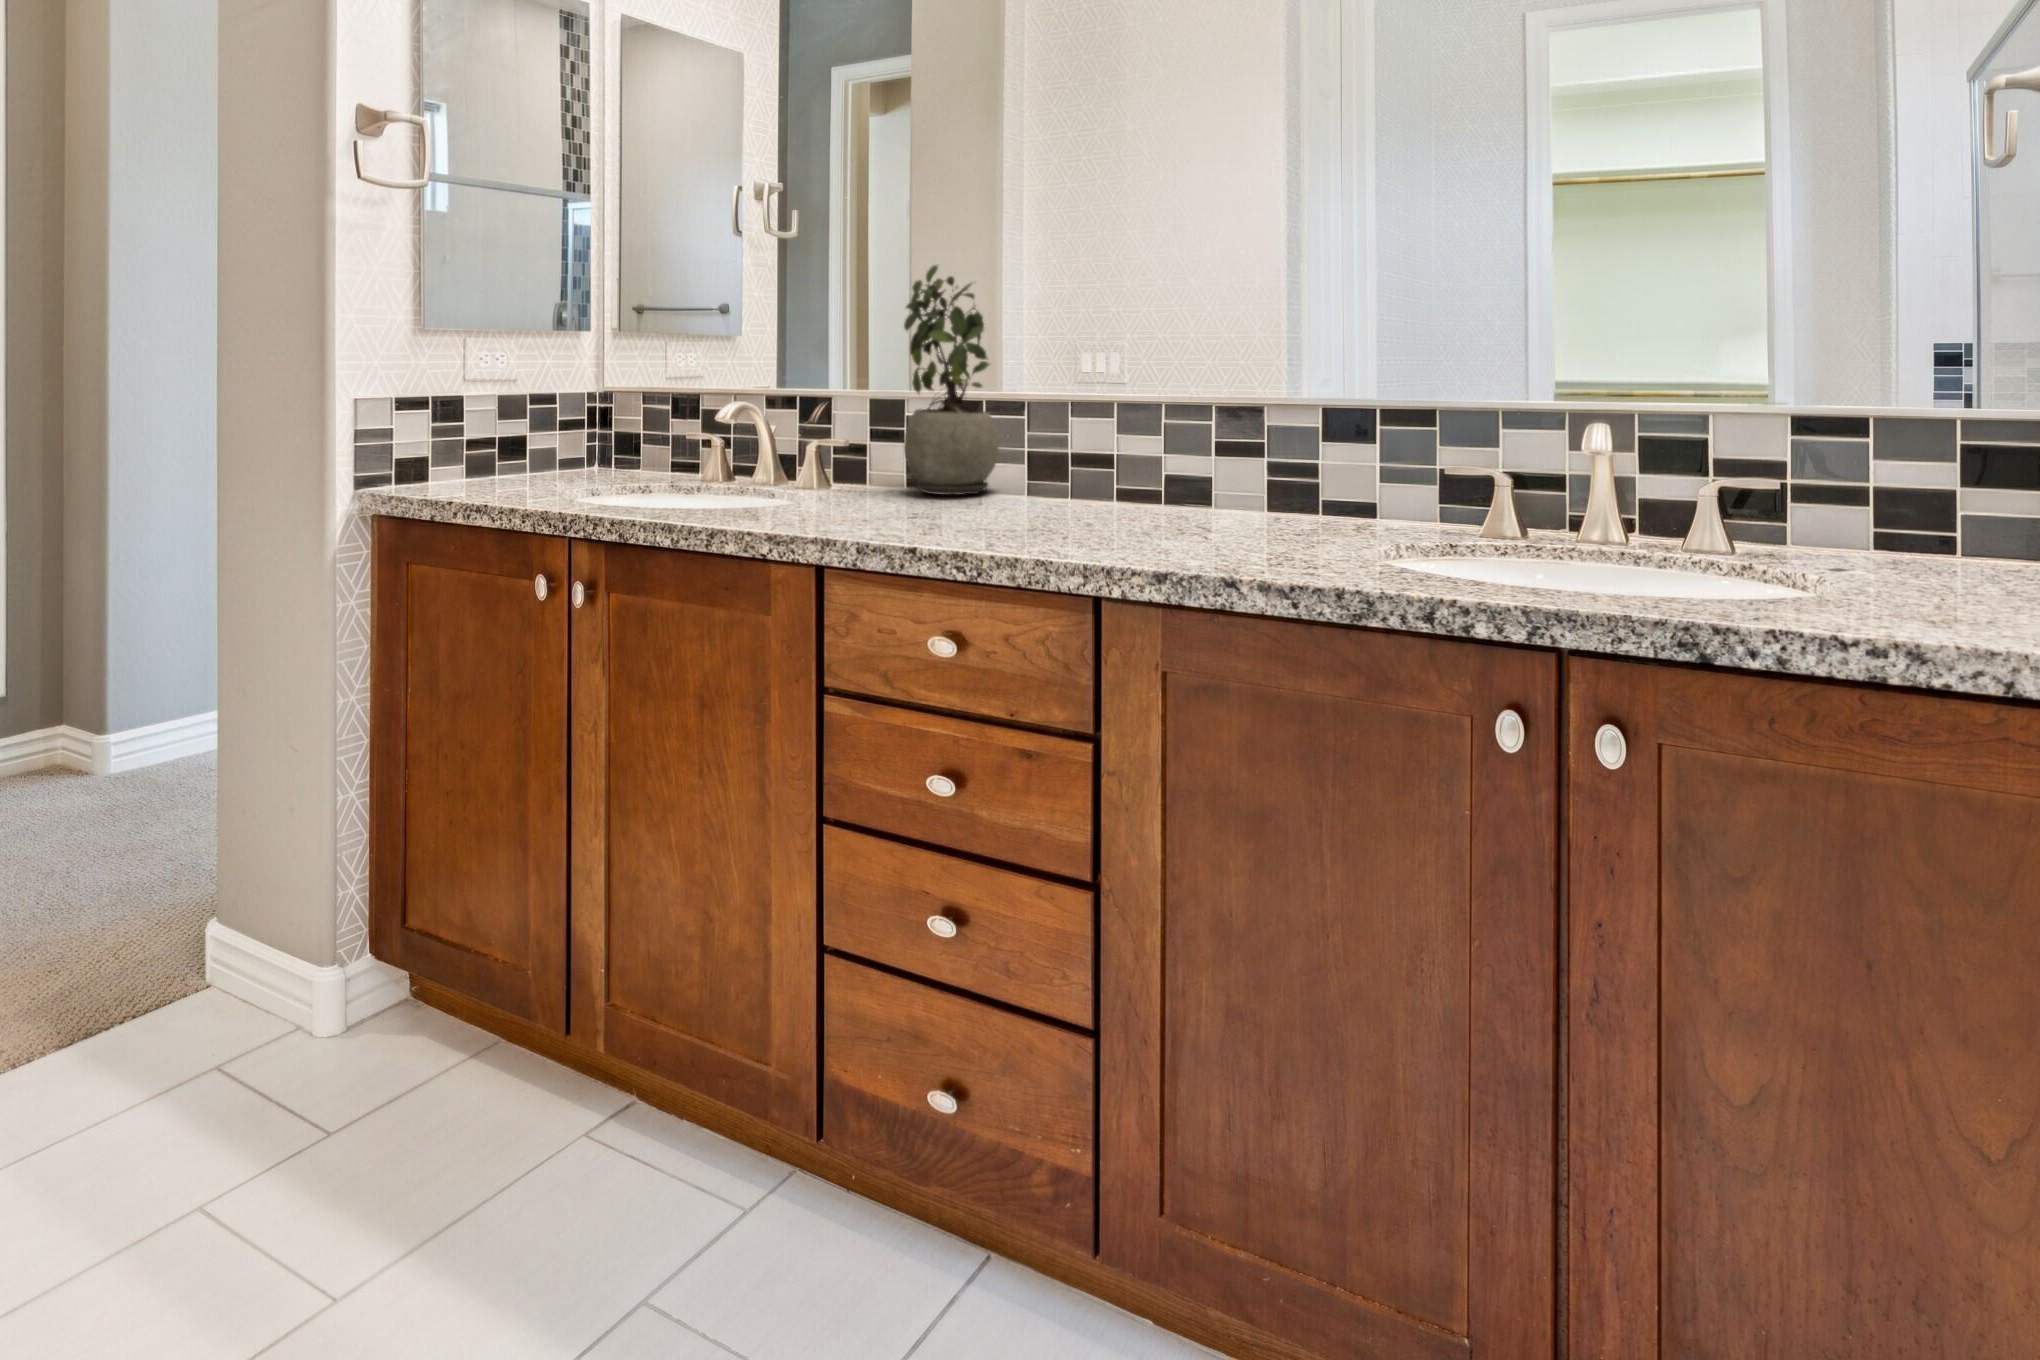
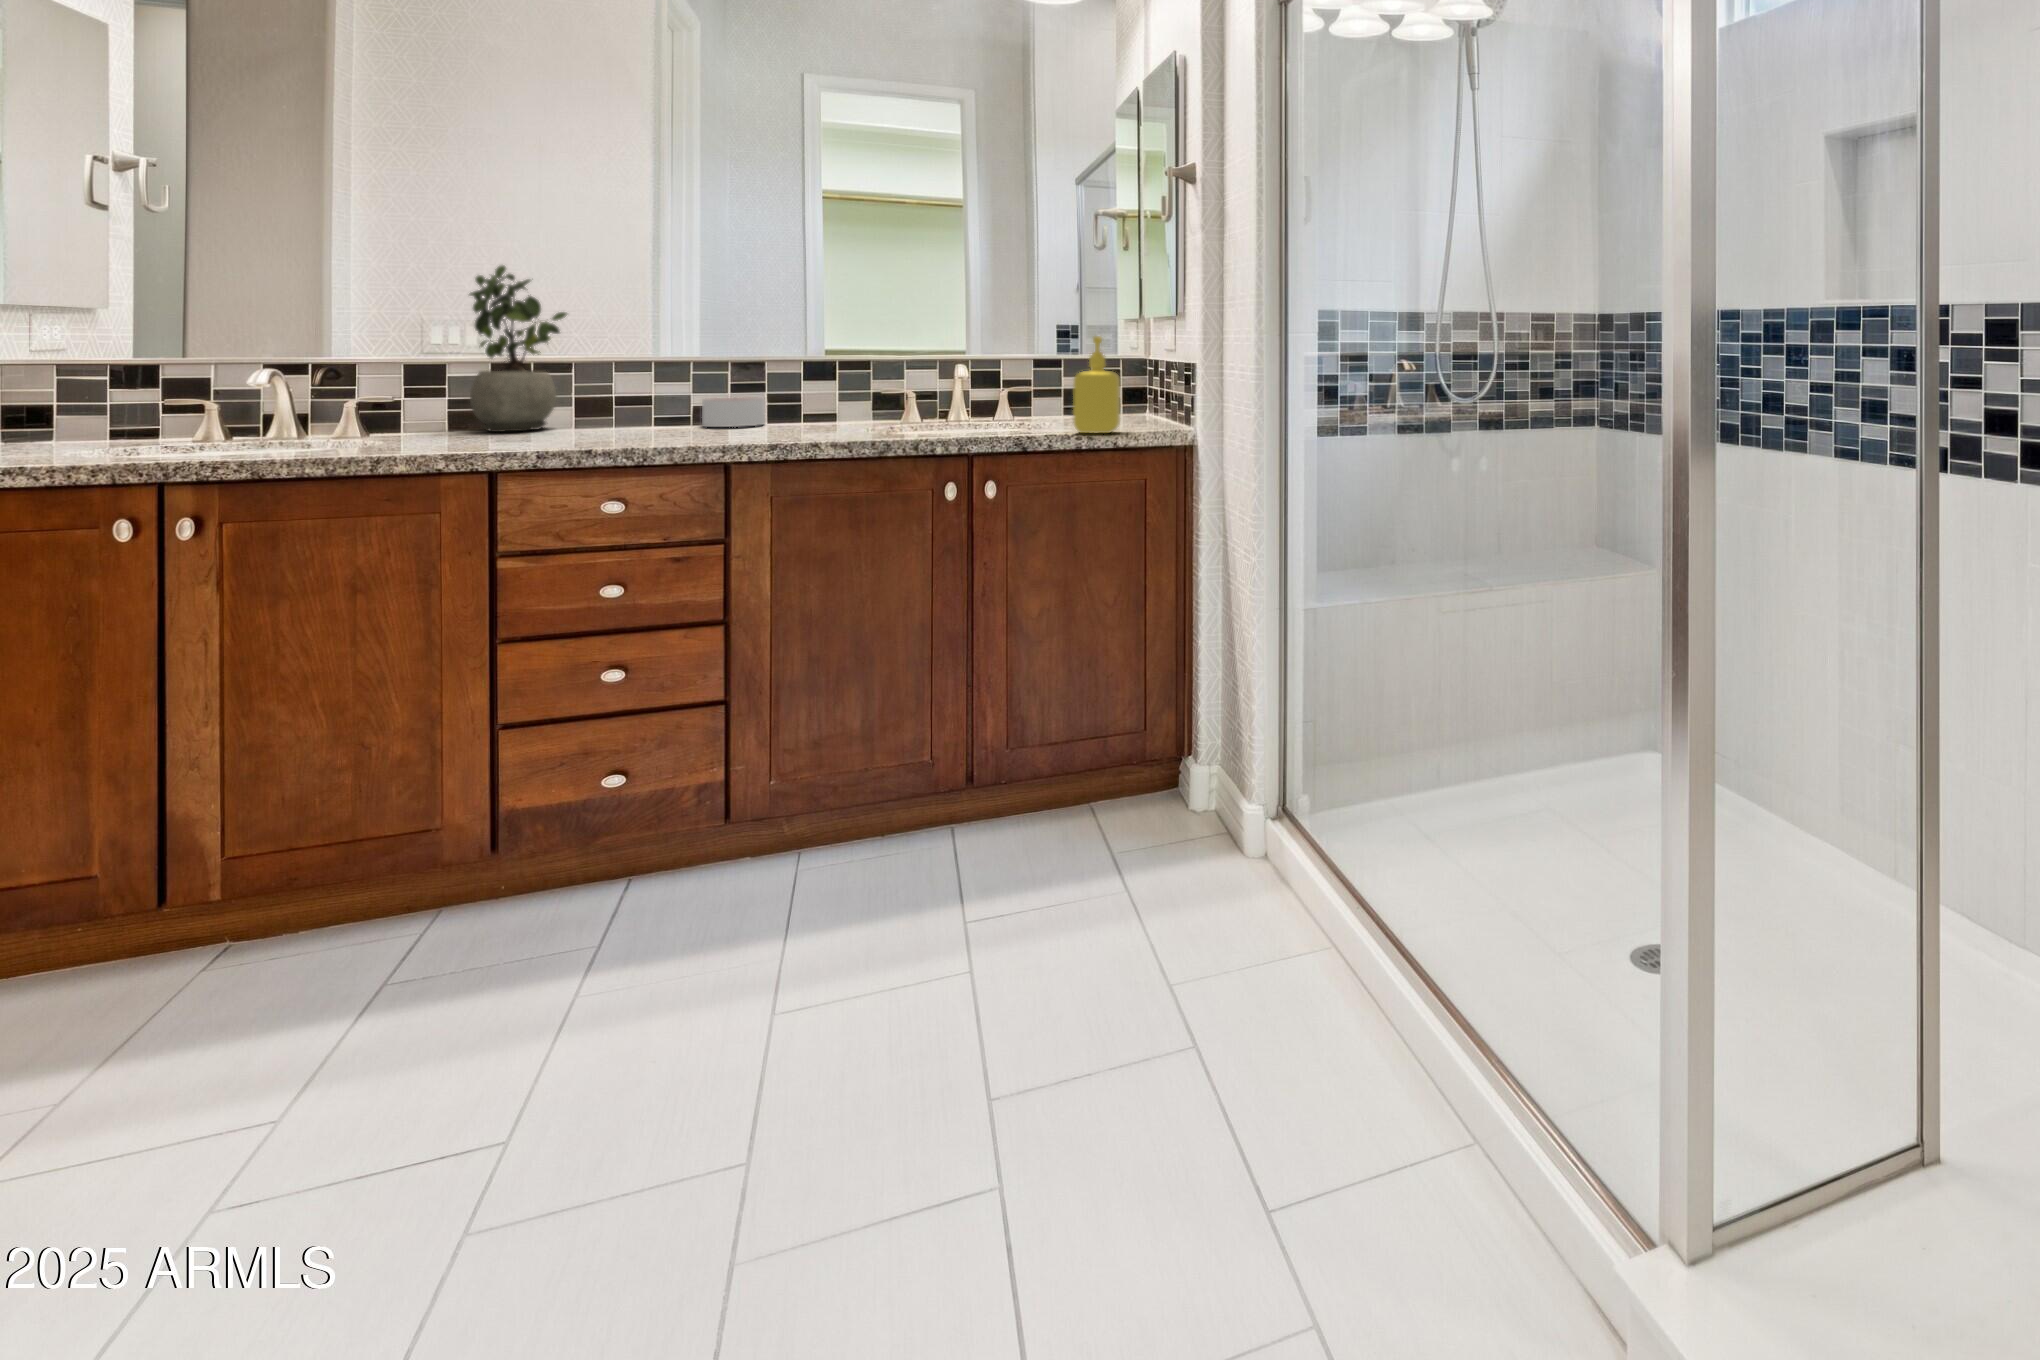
soap dispenser: none [1861,366,2029,649] -> present [1073,336,1120,433]
candle: none [1156,464,1249,517] -> present [702,398,765,427]

